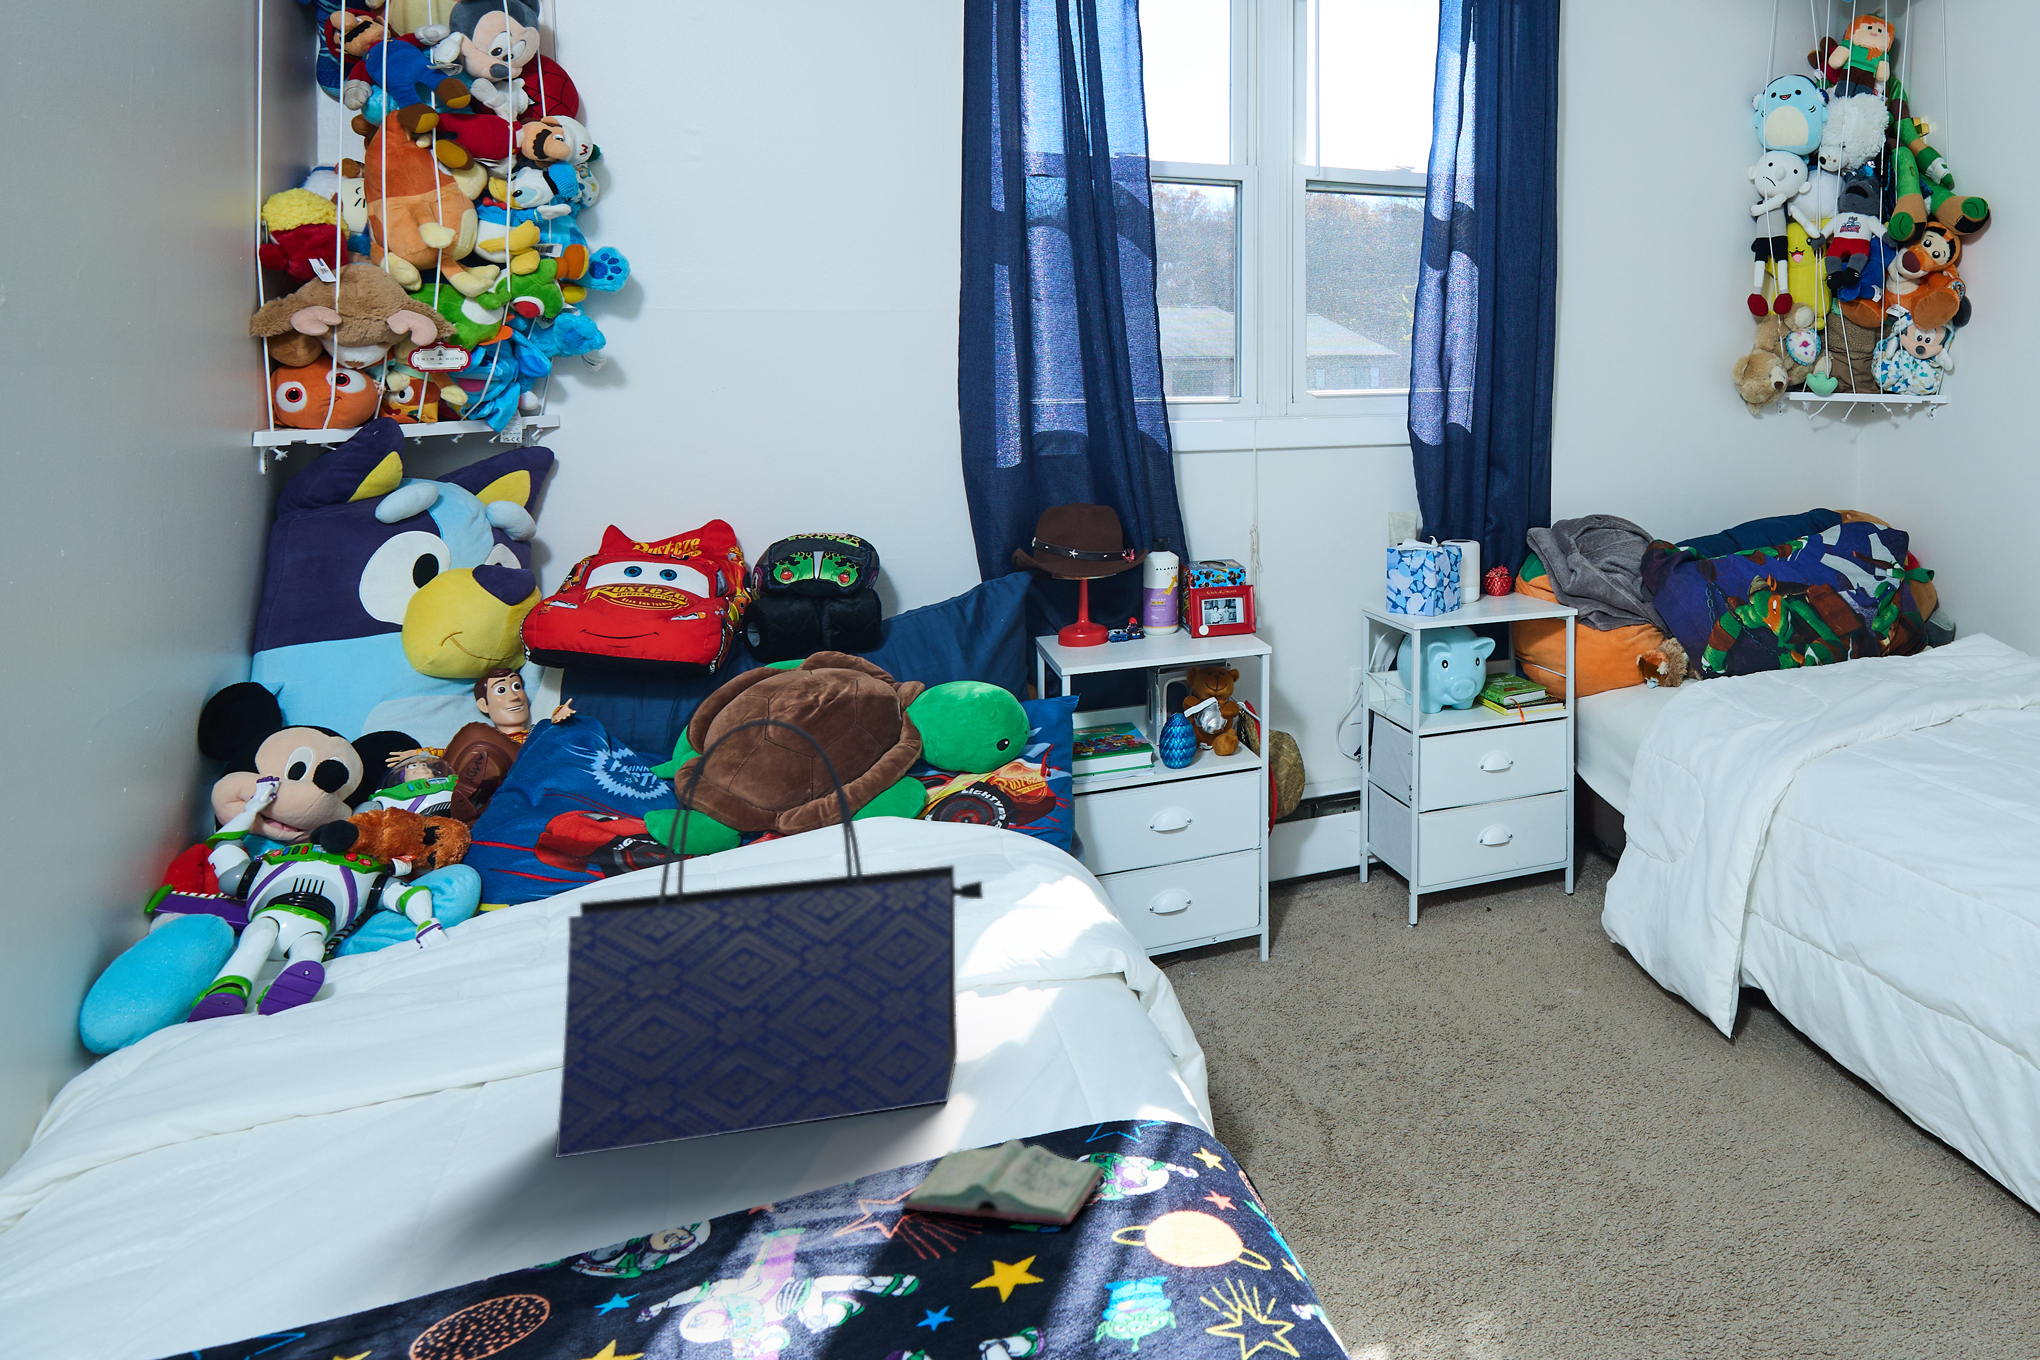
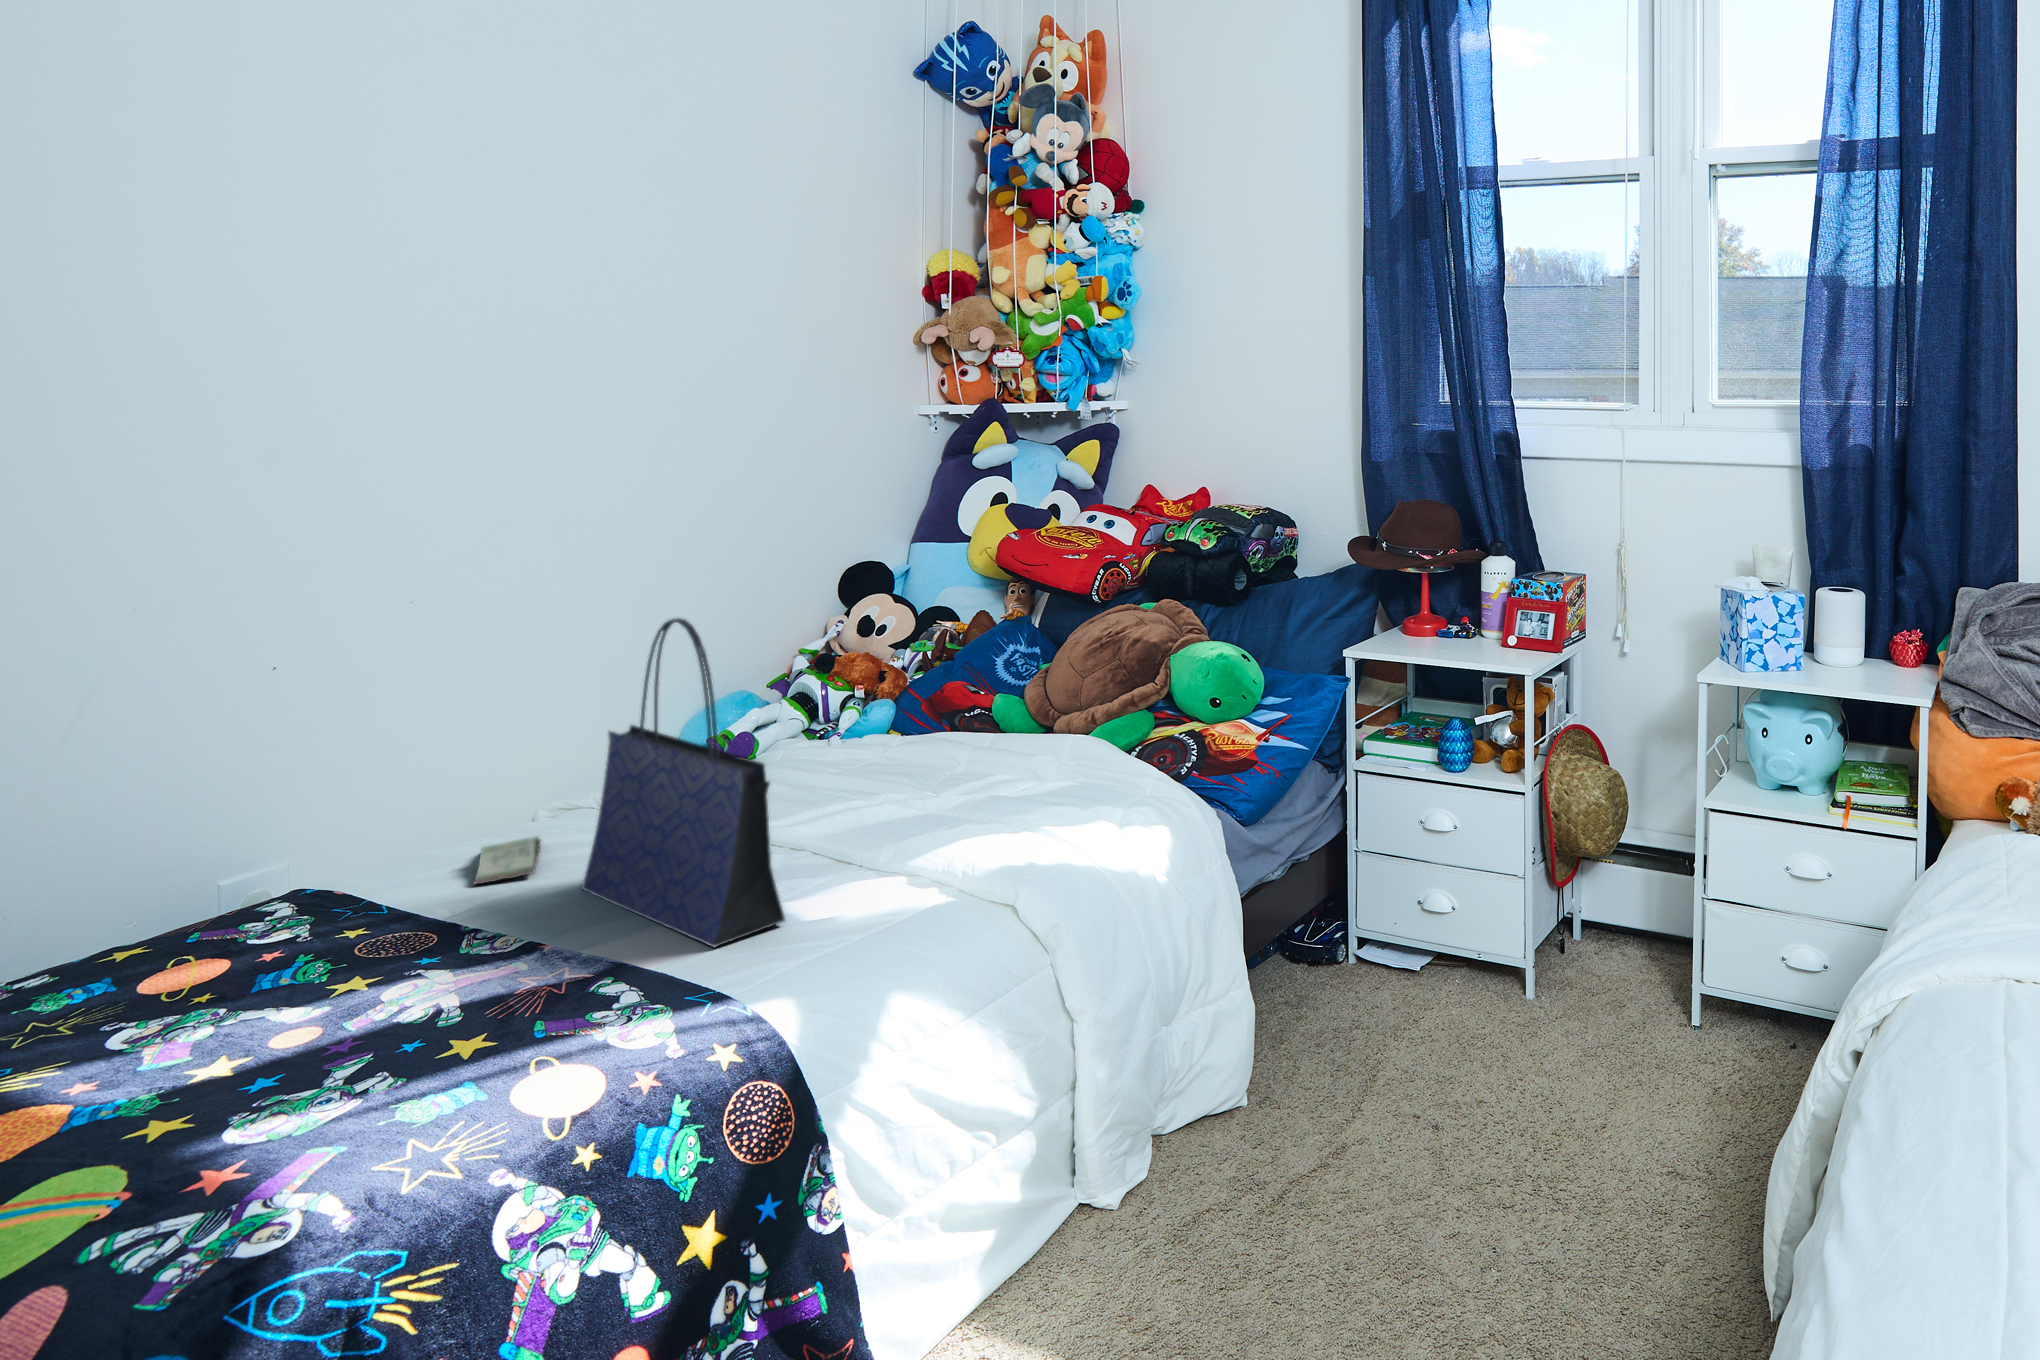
book: present [904,1139,1105,1225] -> present [474,837,541,884]

